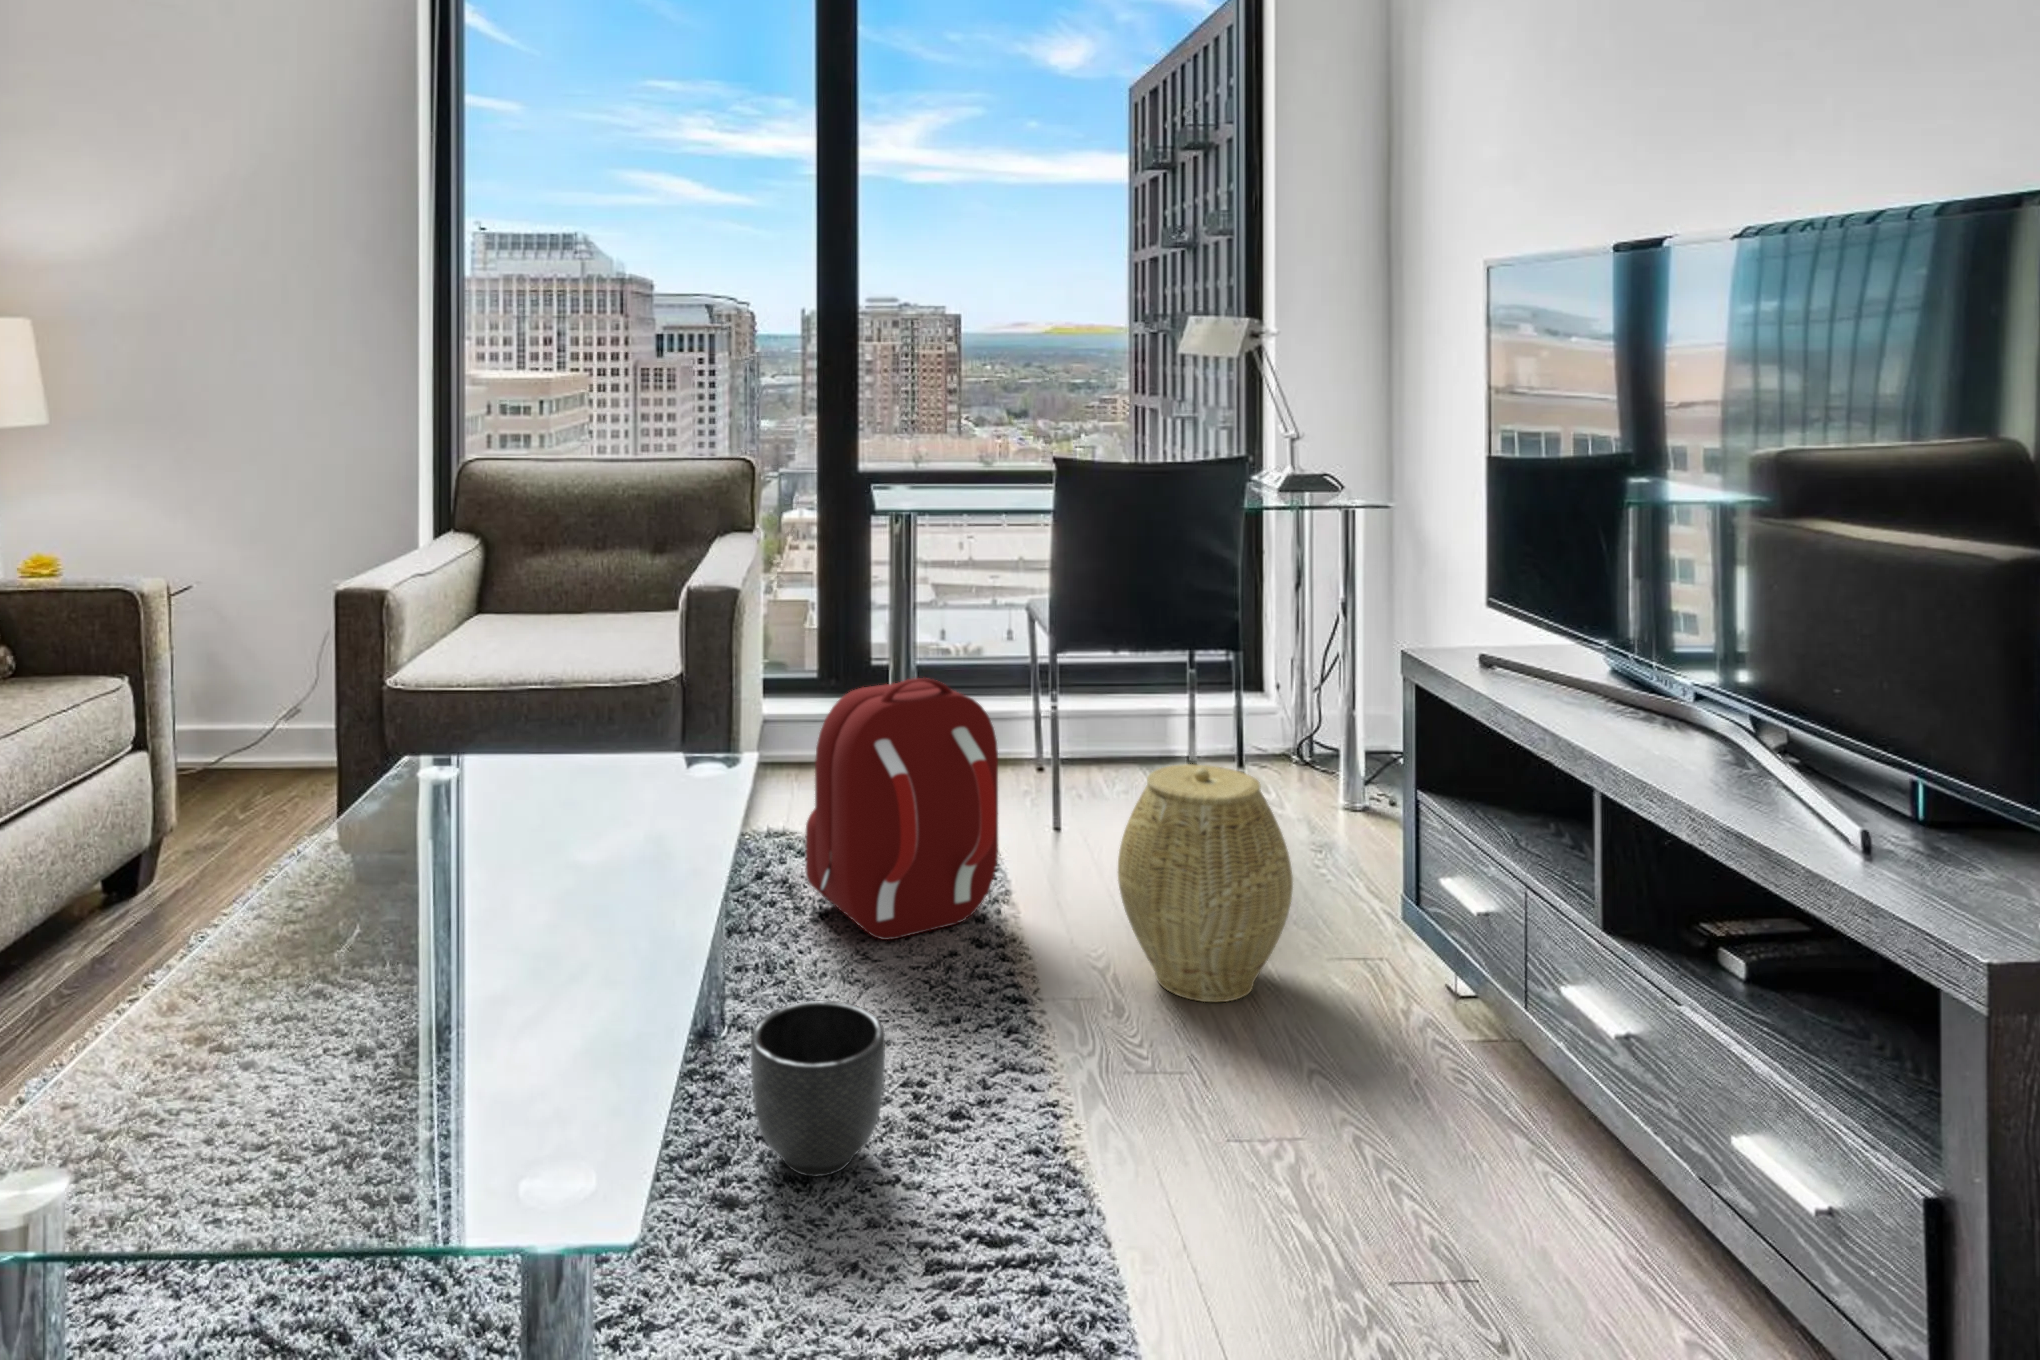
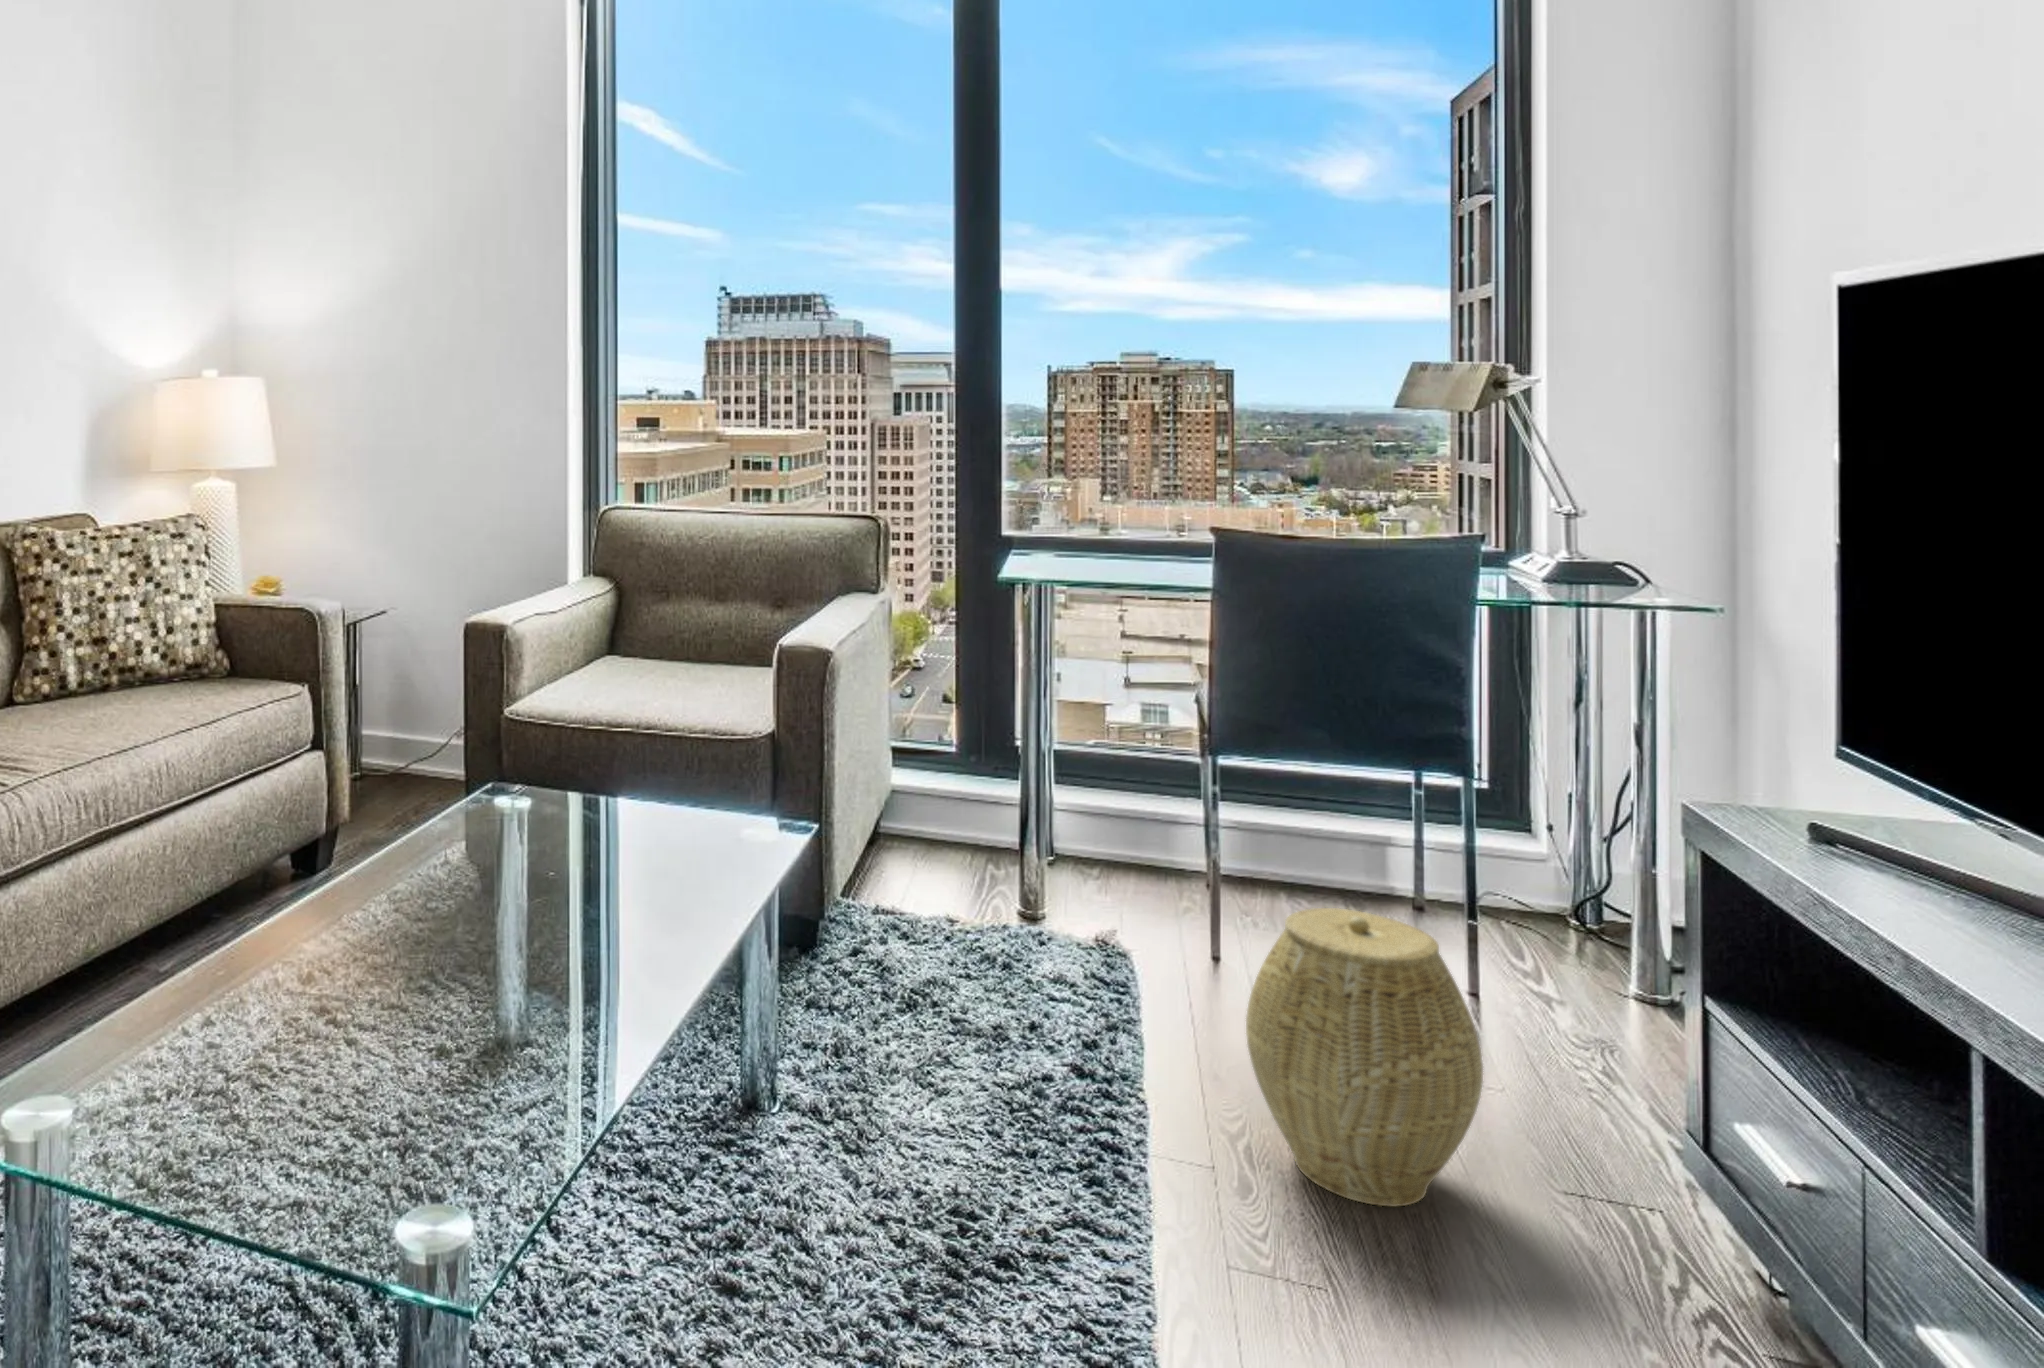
backpack: present [806,678,998,940] -> none [901,768,1118,1050]
planter: present [751,1001,885,1177] -> none [763,1096,907,1284]

